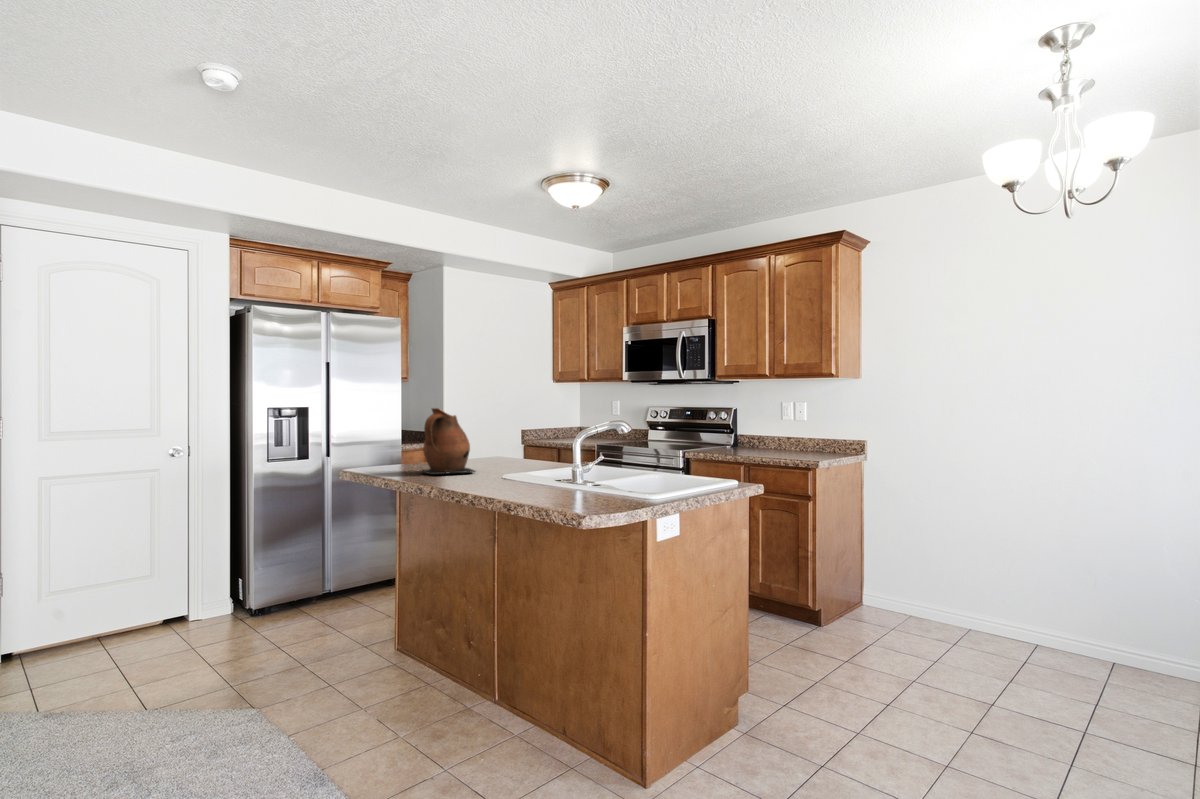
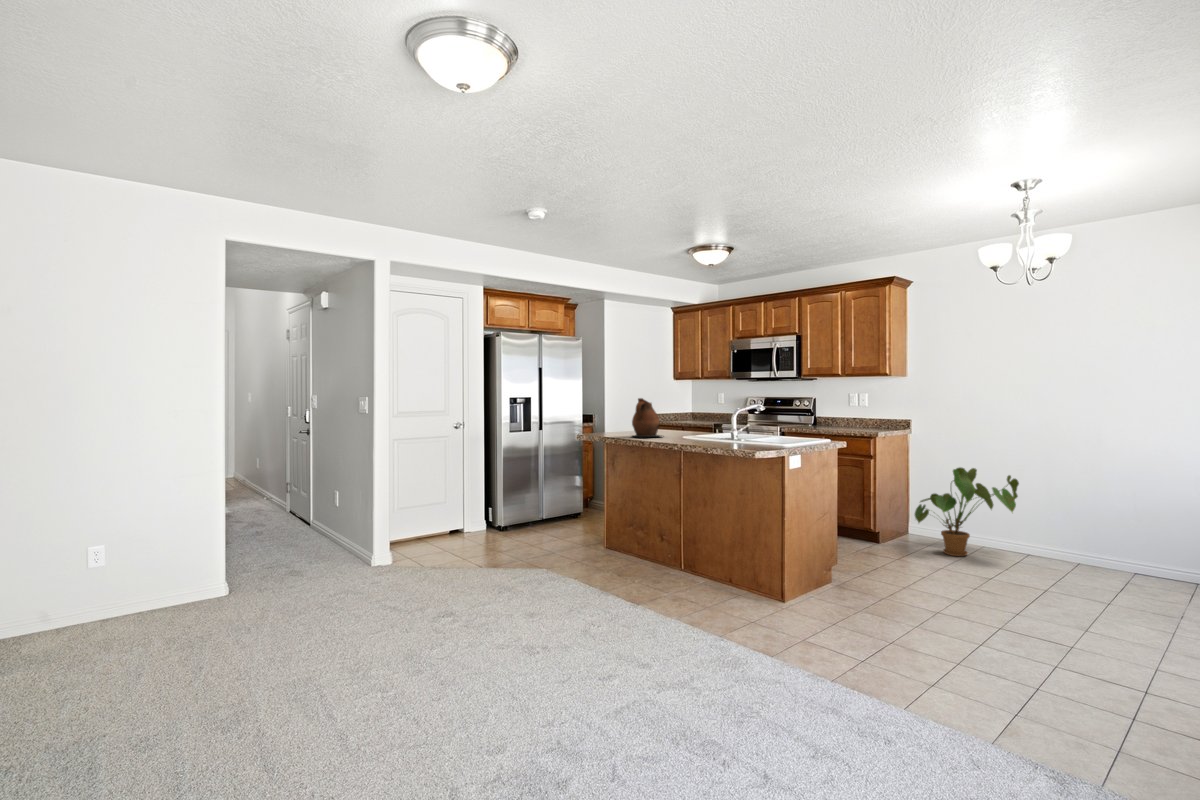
house plant: none [873,513,1026,653] -> present [915,468,1019,556]

